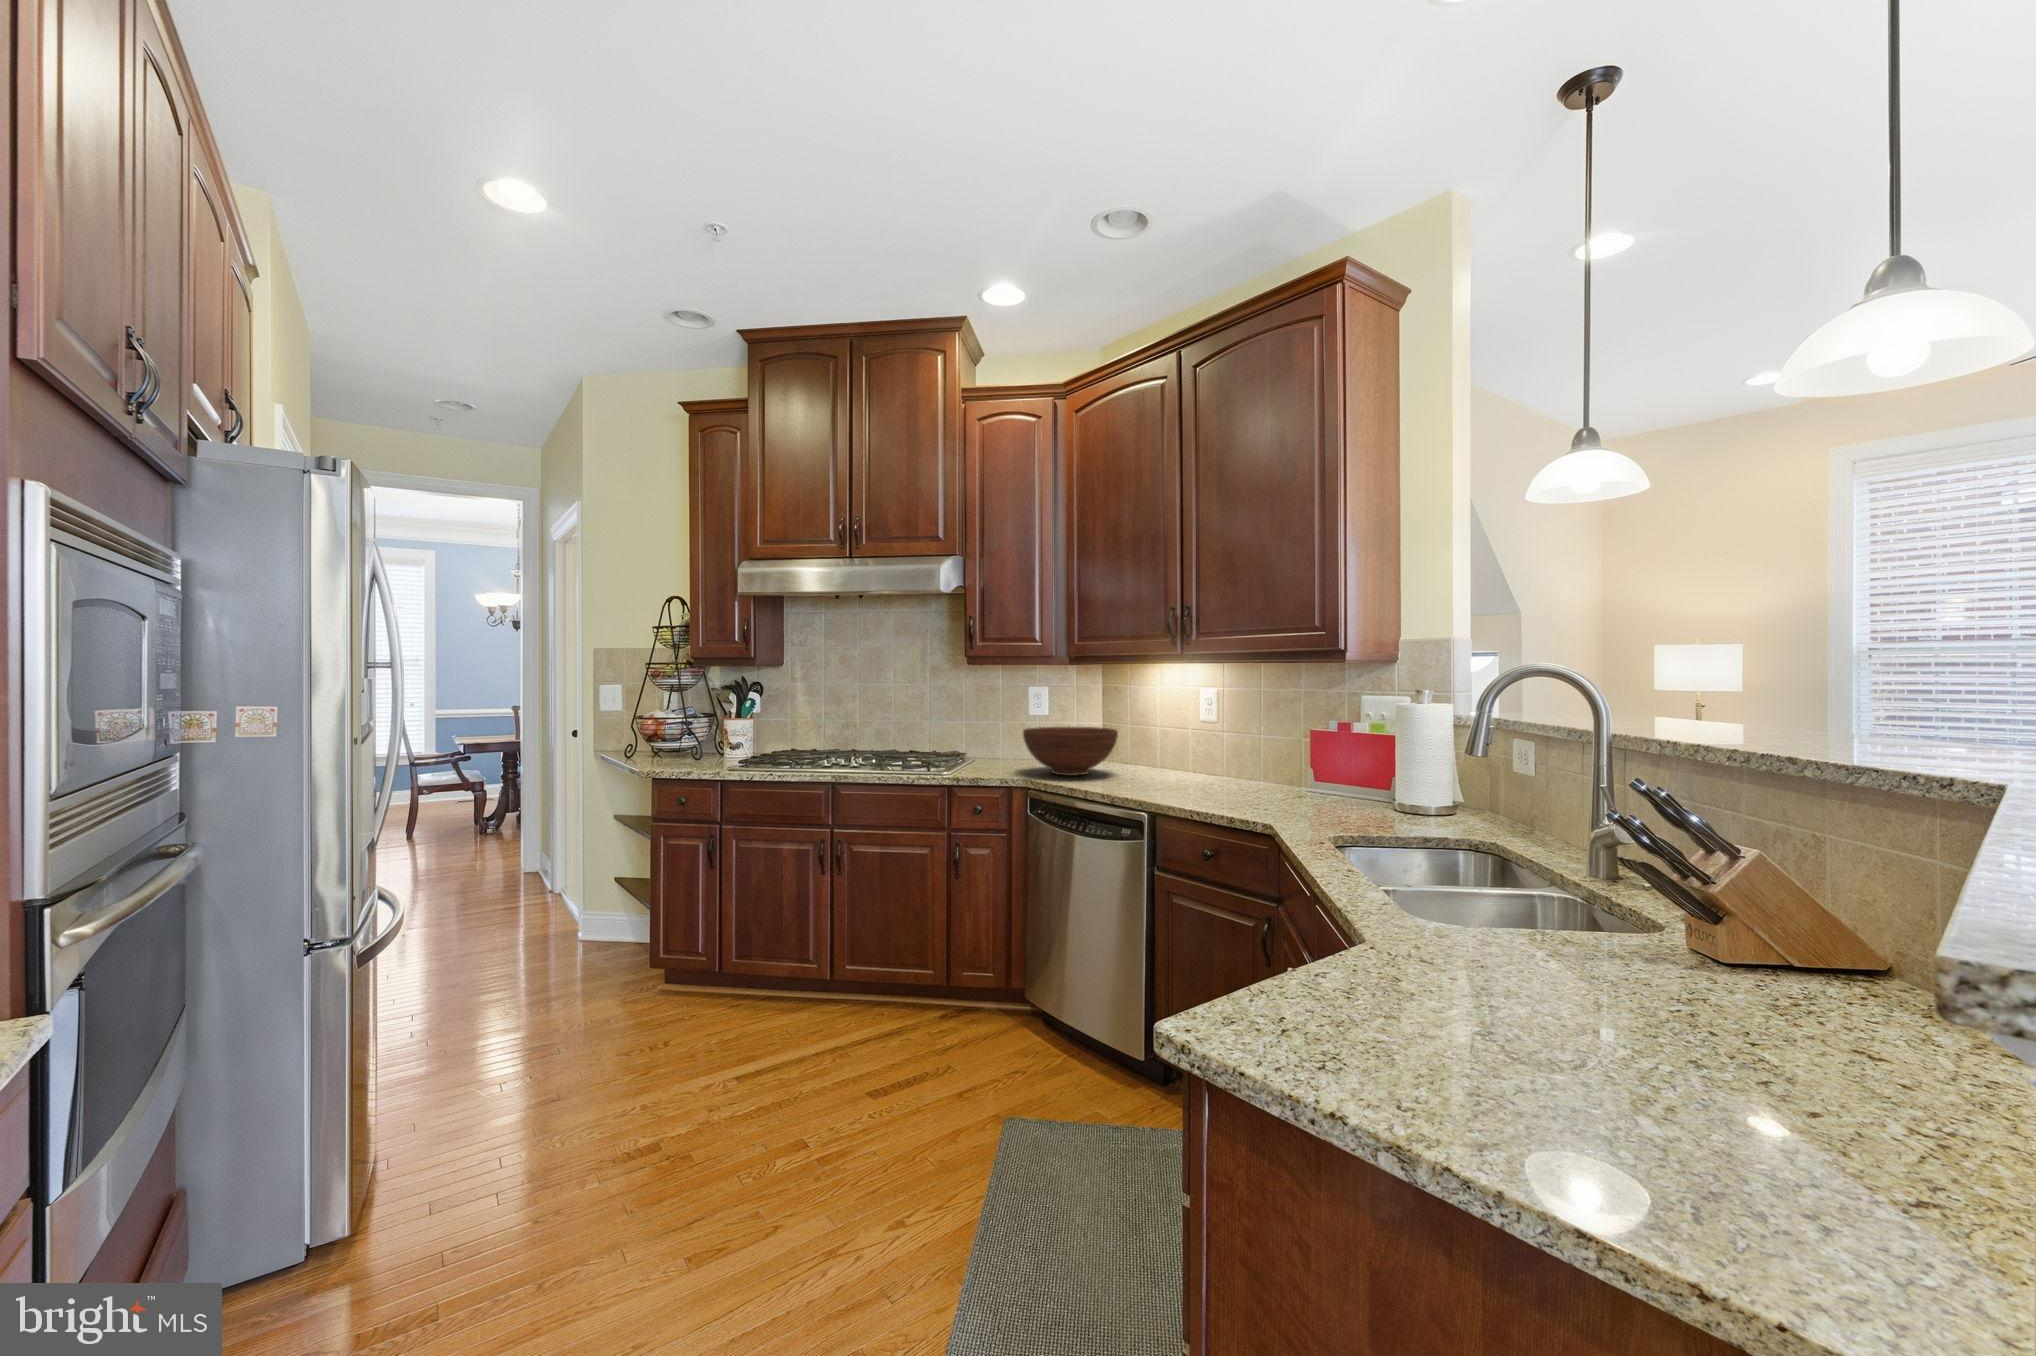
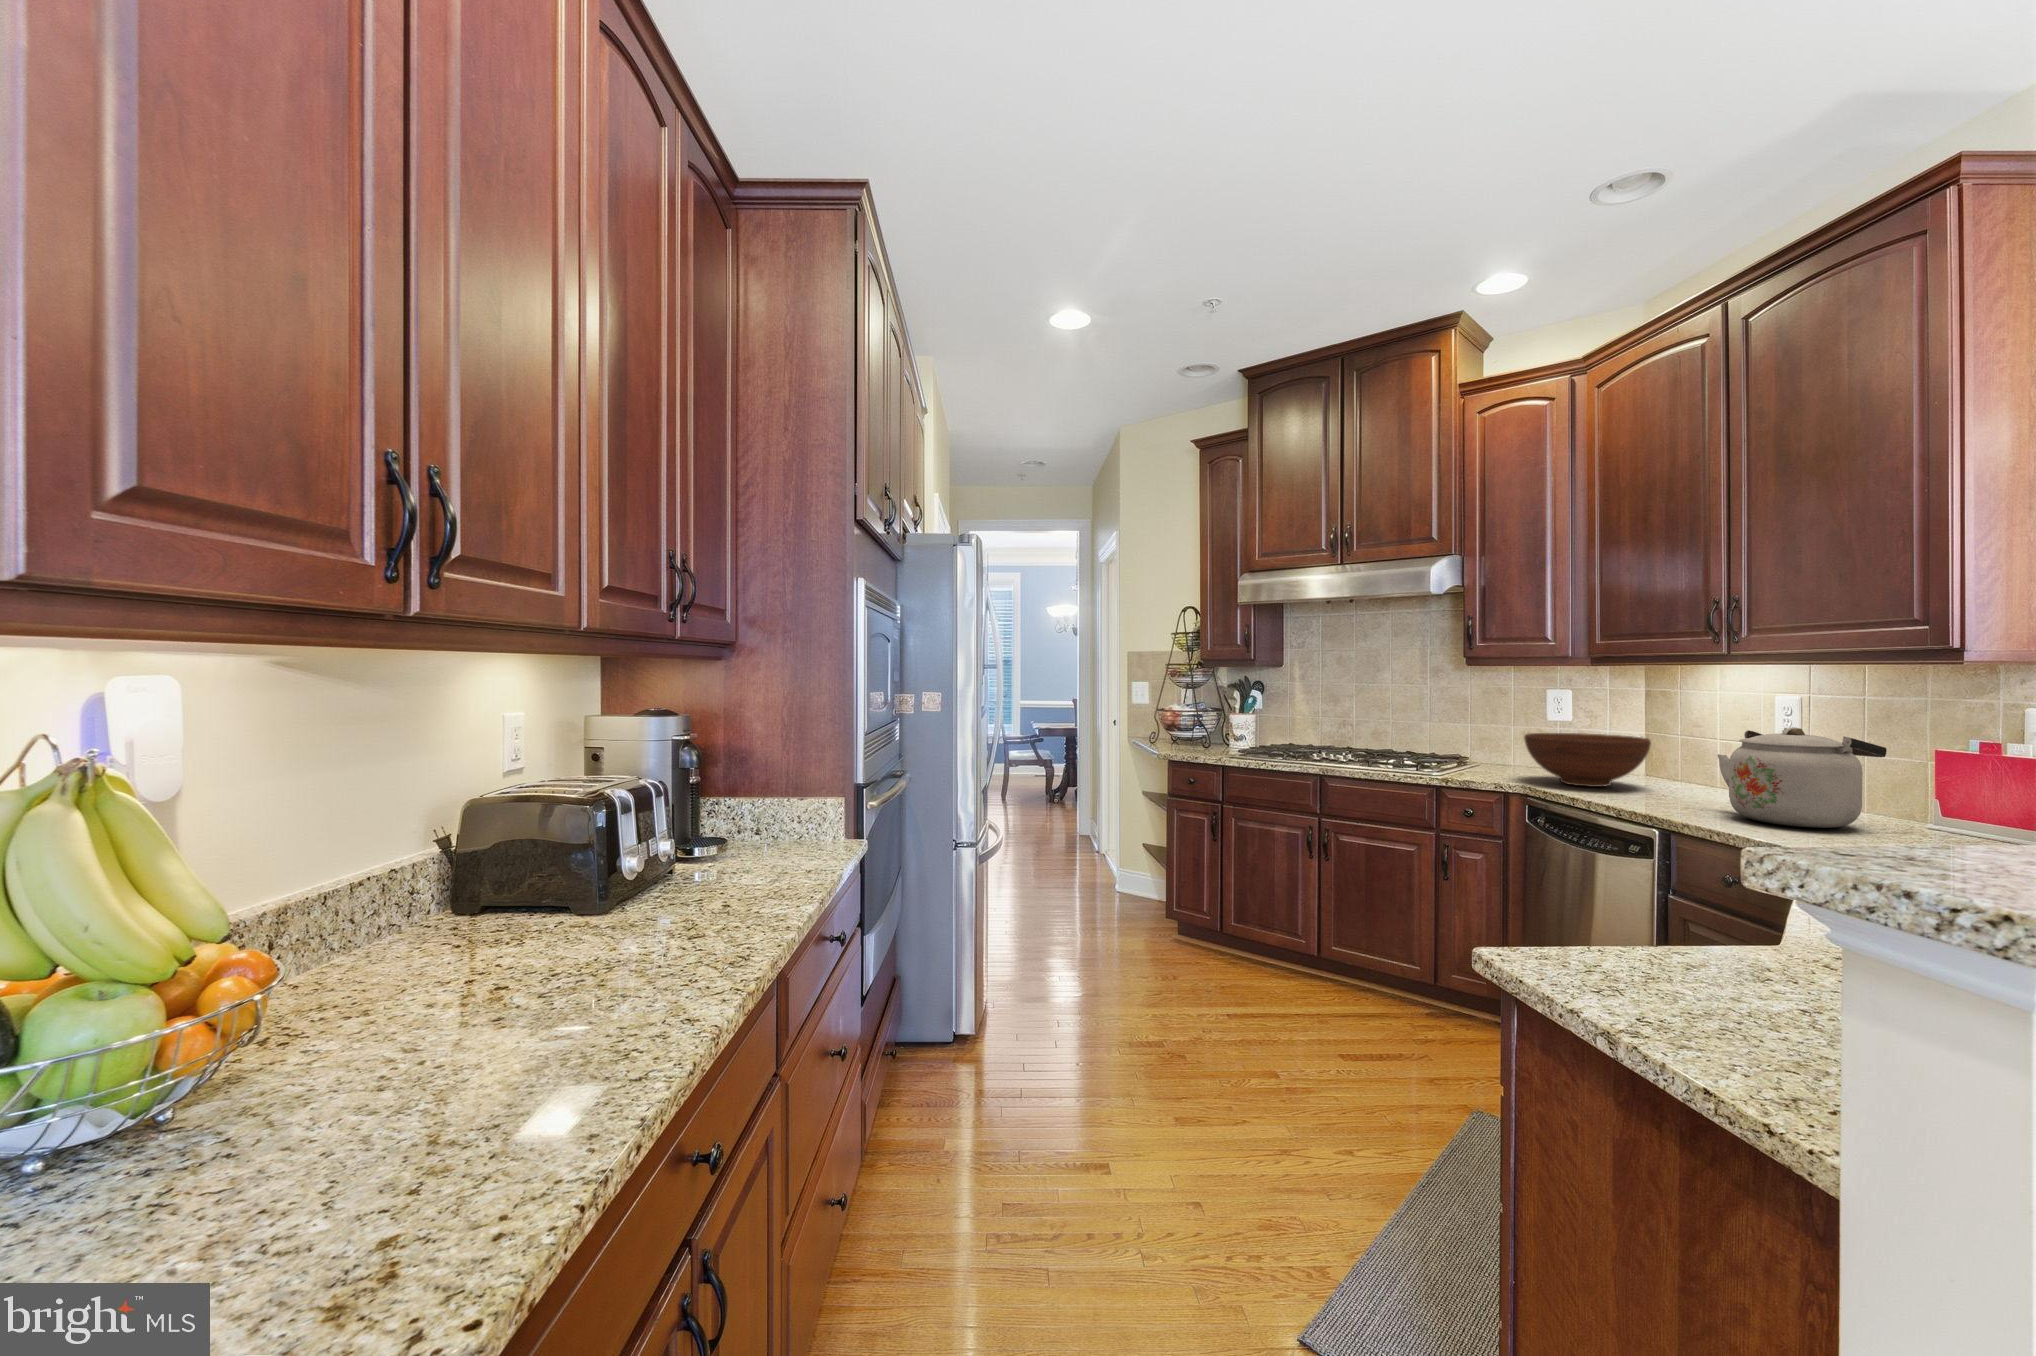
kettle: none [1172,717,1278,799] -> present [1717,727,1887,828]

